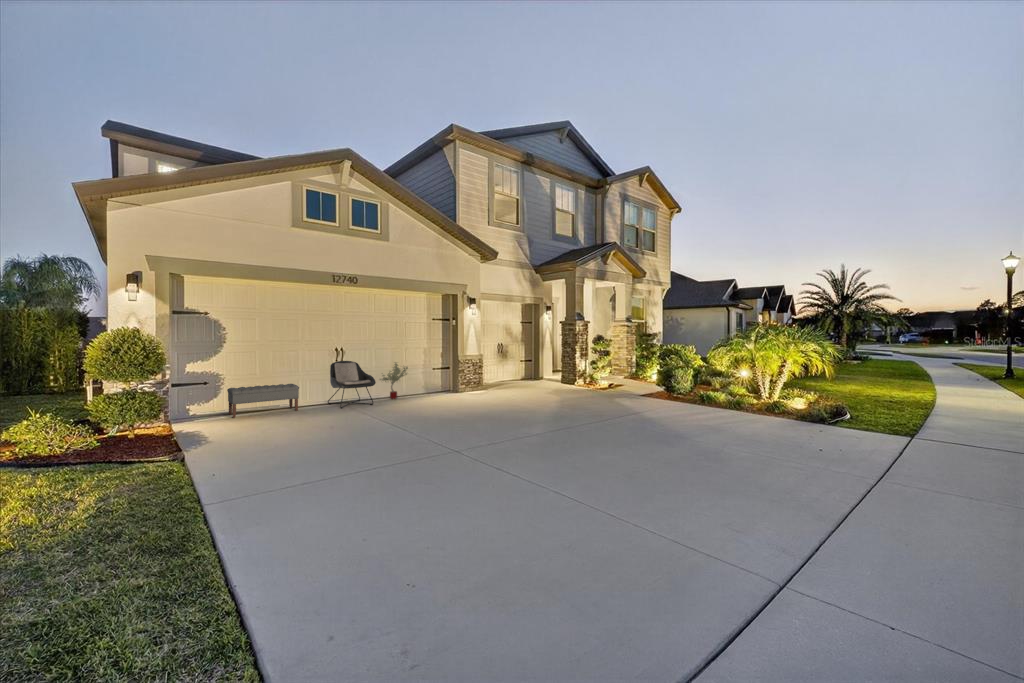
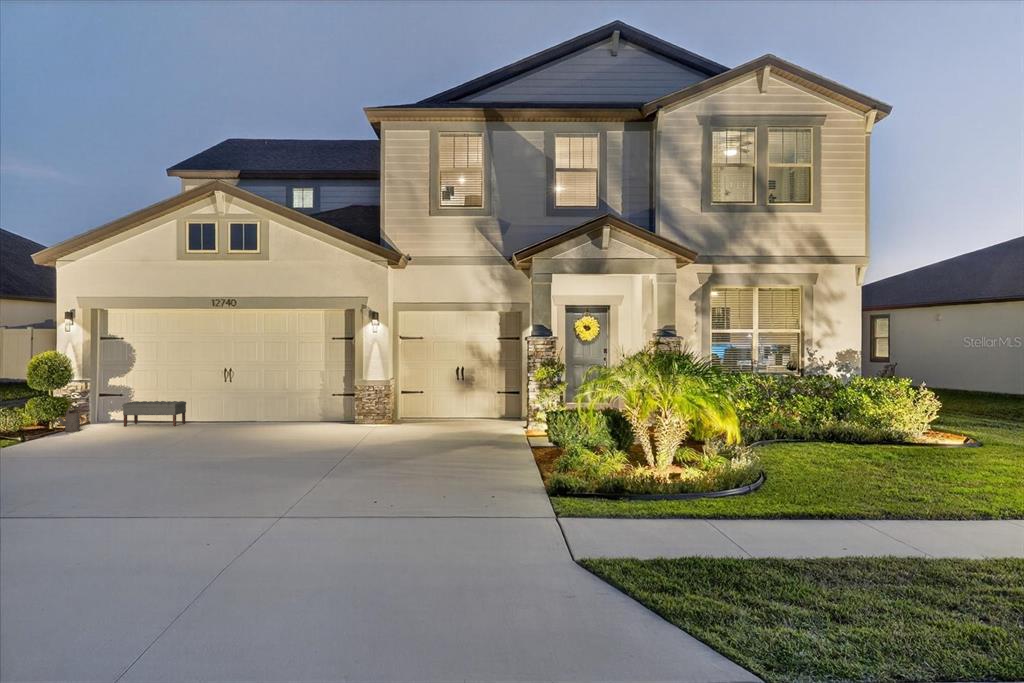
lounge chair: present [328,361,376,409] -> none [198,382,248,429]
potted tree: present [380,362,408,399] -> none [262,385,294,425]
watering can: none [155,396,206,431] -> present [58,406,83,432]

